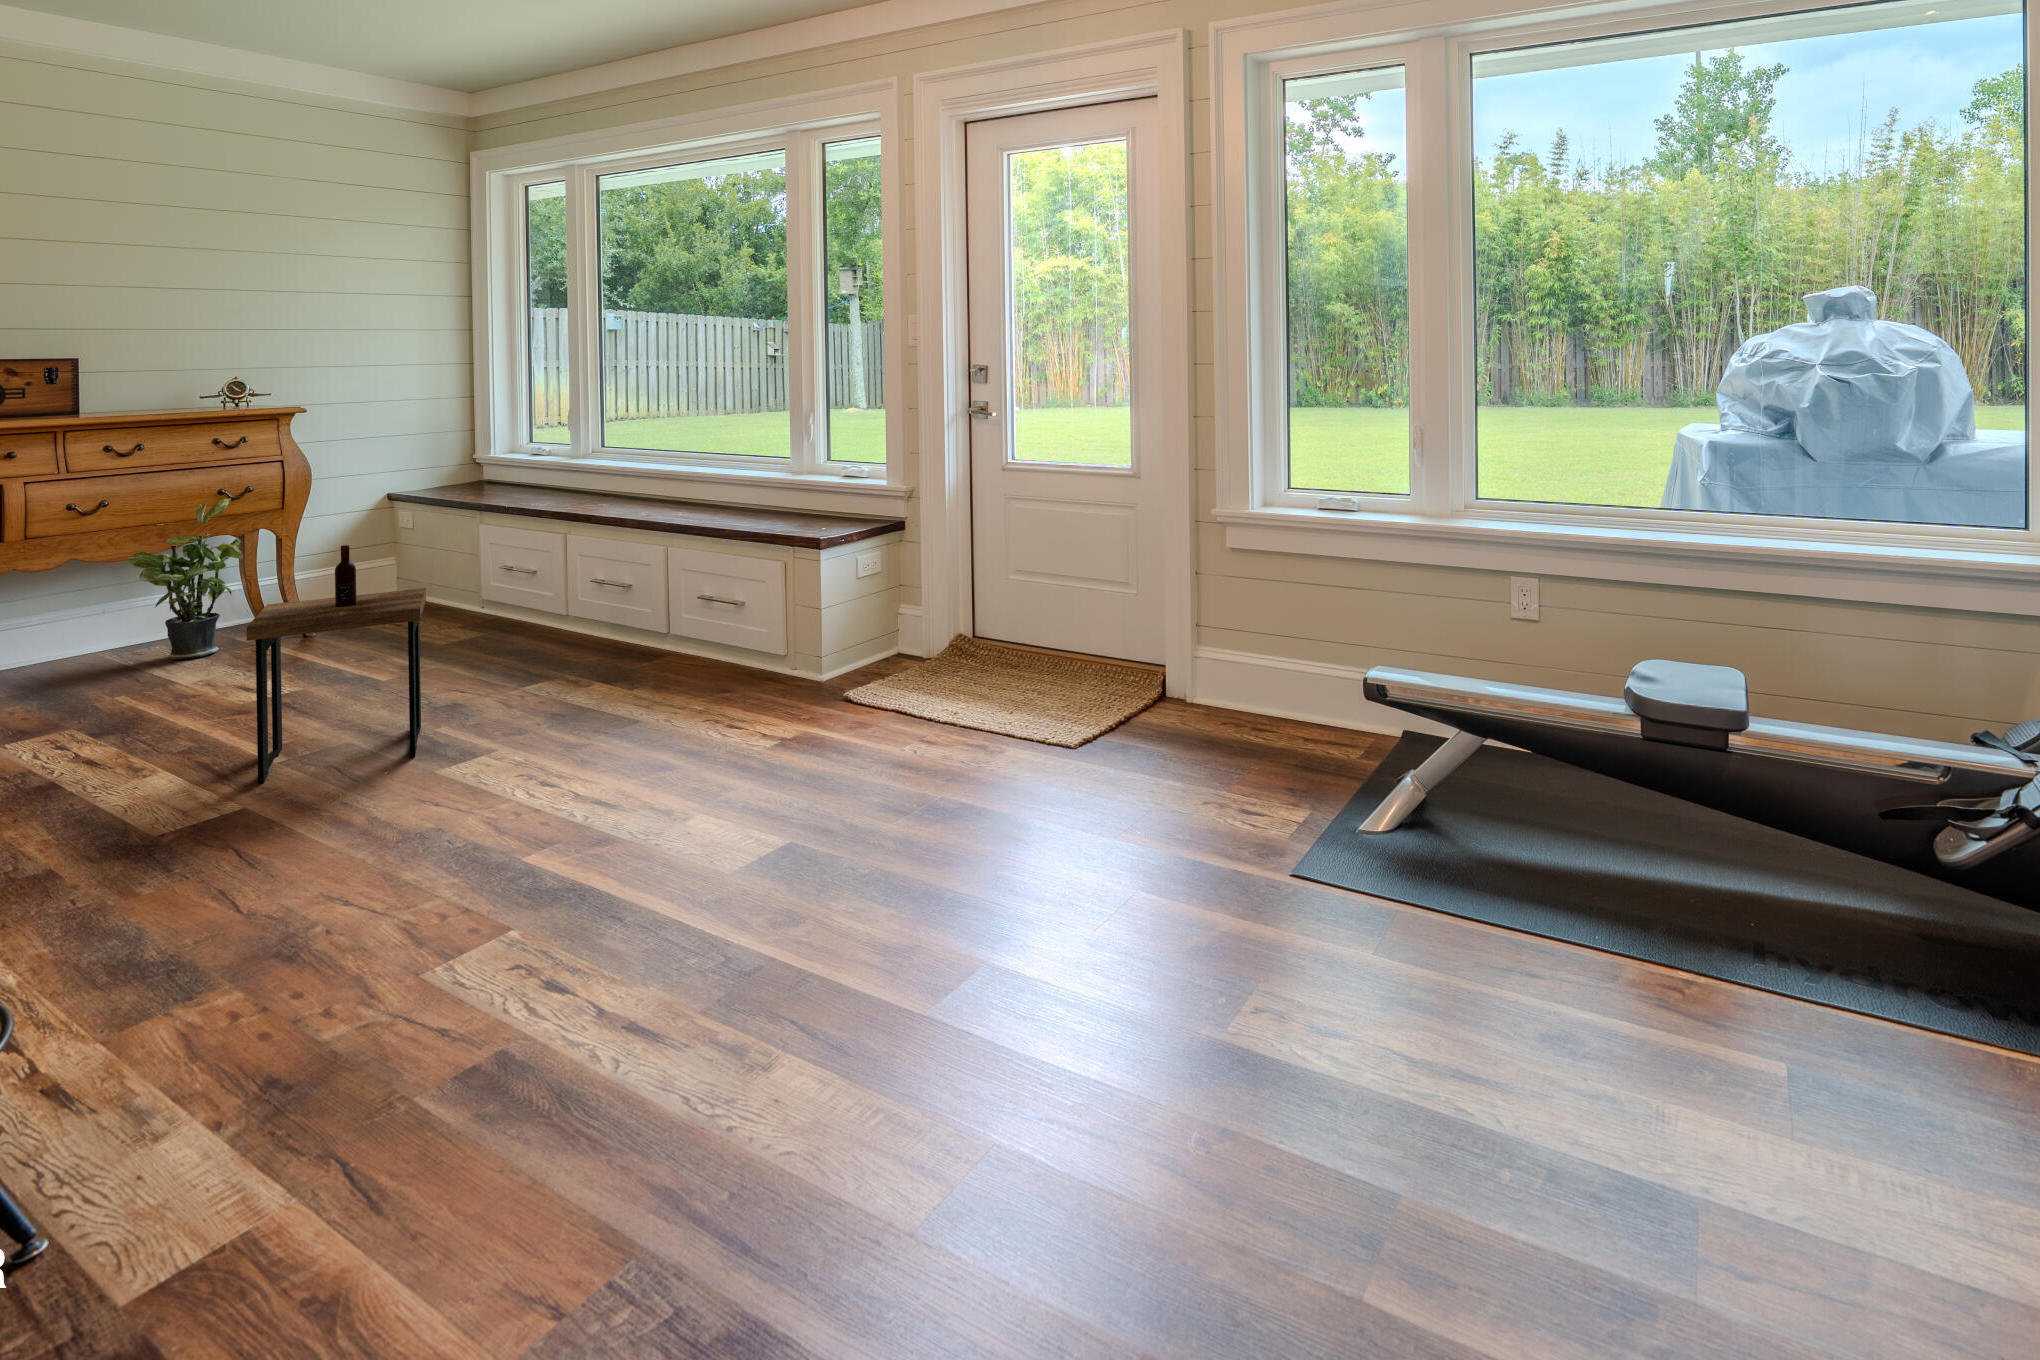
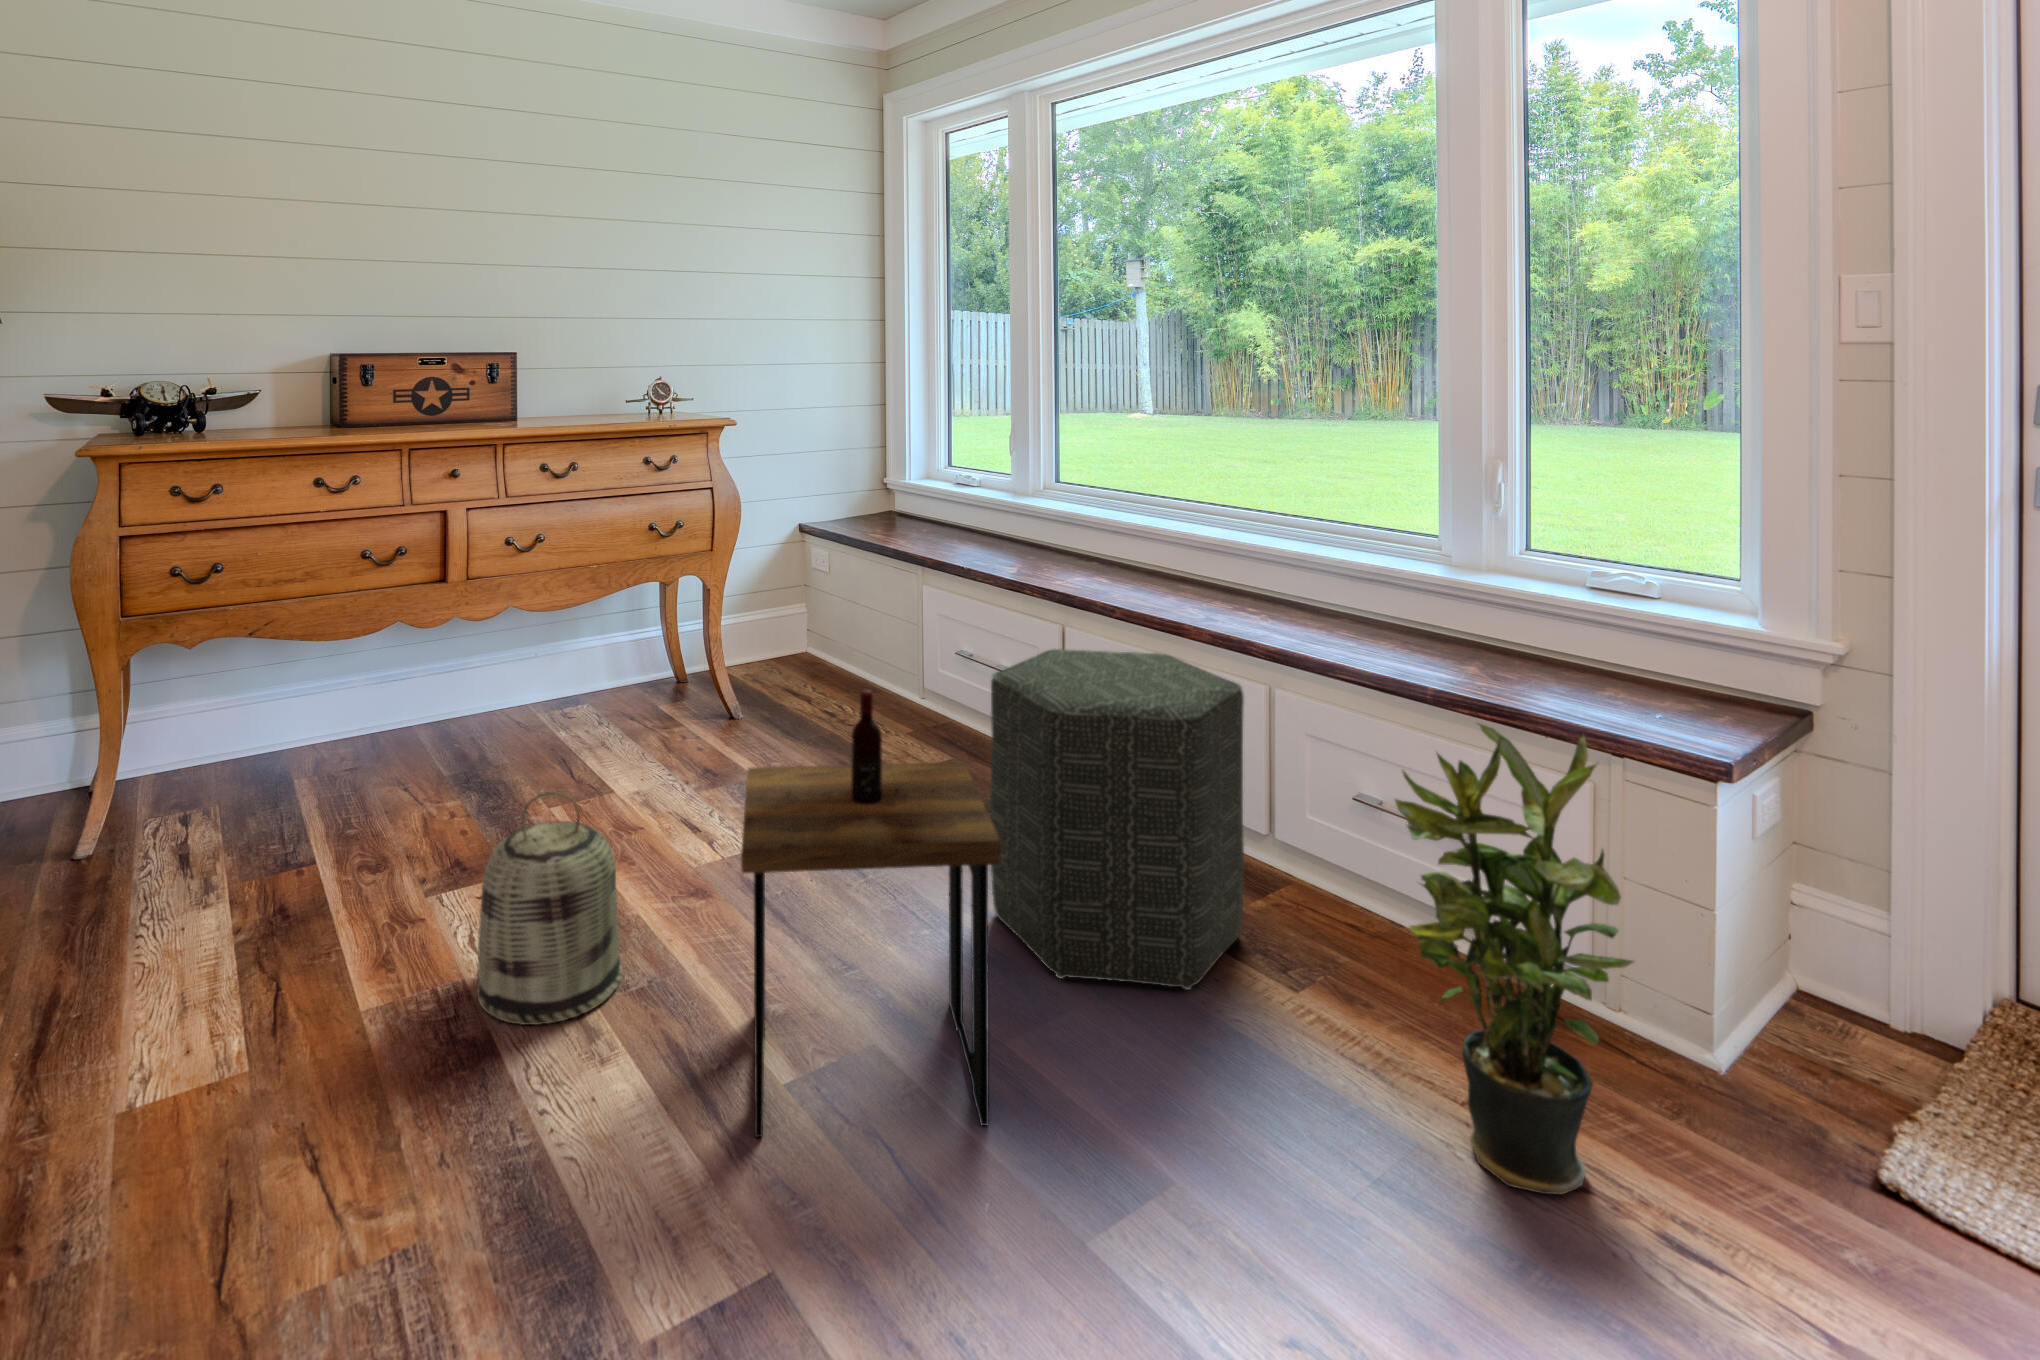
potted plant: present [127,498,243,660] -> present [1395,724,1633,1195]
ottoman: none [466,532,628,708] -> present [990,649,1244,990]
basket: none [45,640,172,781] -> present [477,792,622,1025]

